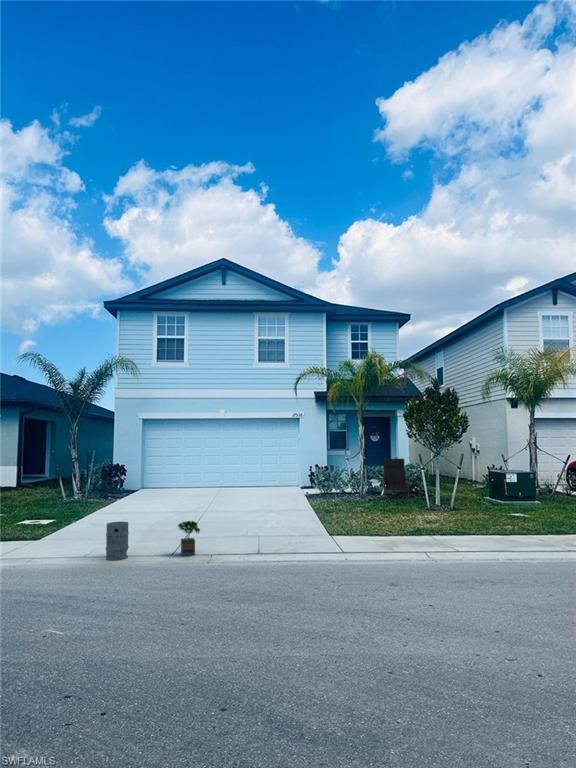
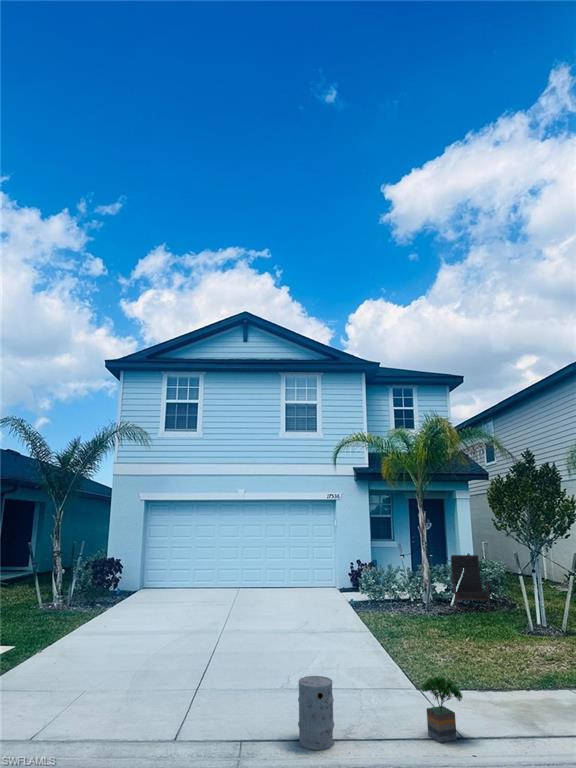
potted tree: present [178,521,200,556] -> present [422,676,462,743]
trash can: present [106,522,129,560] -> present [298,676,334,750]

